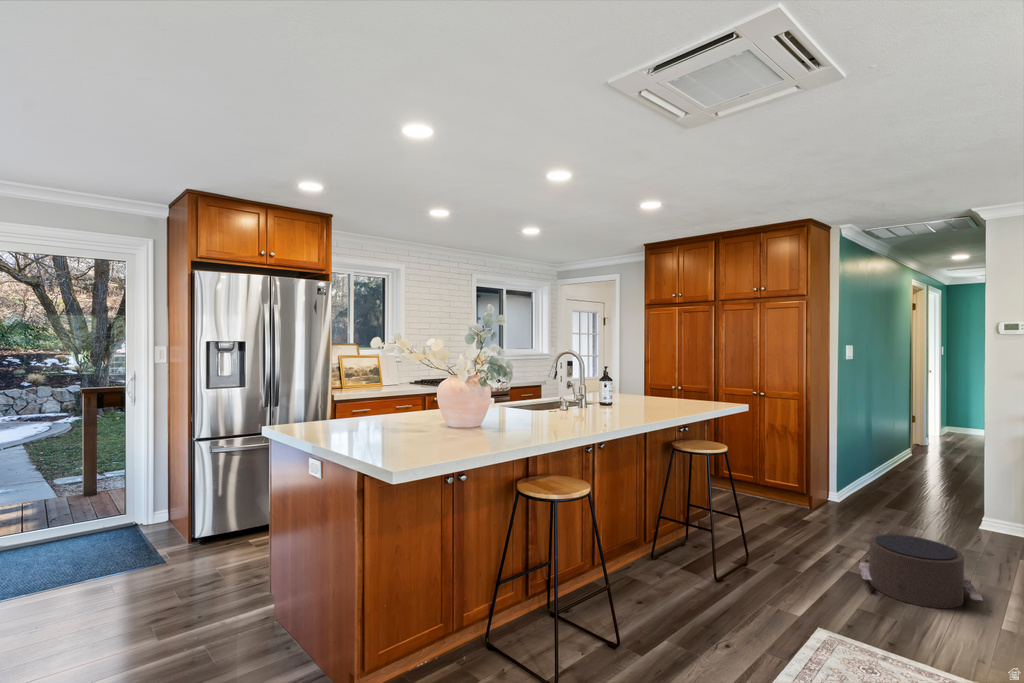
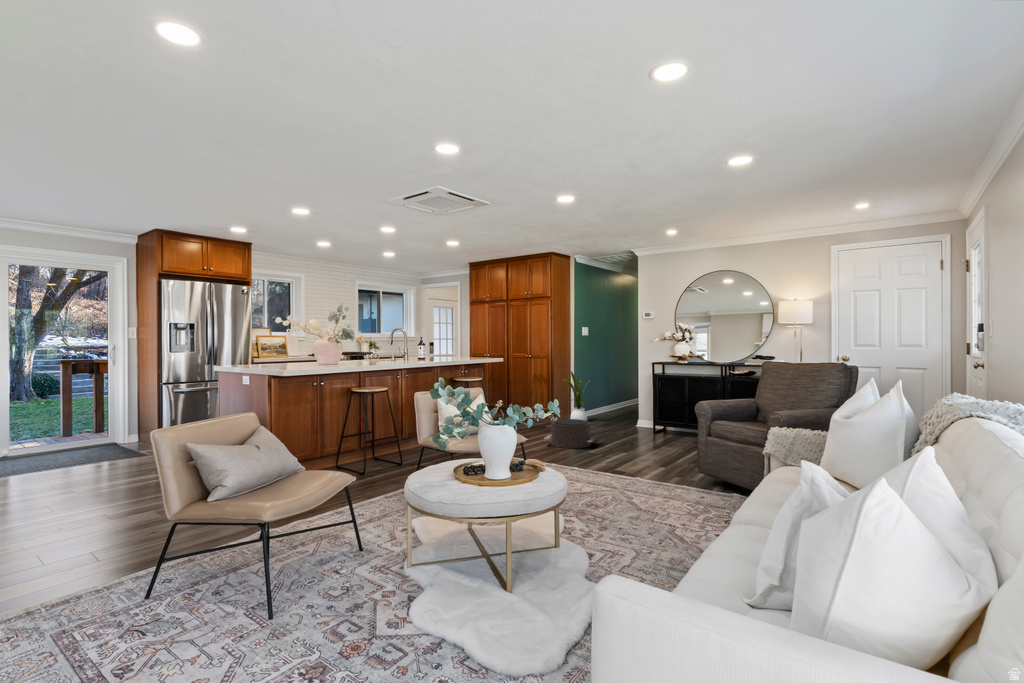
house plant: none [816,425,869,510] -> present [563,371,587,421]

